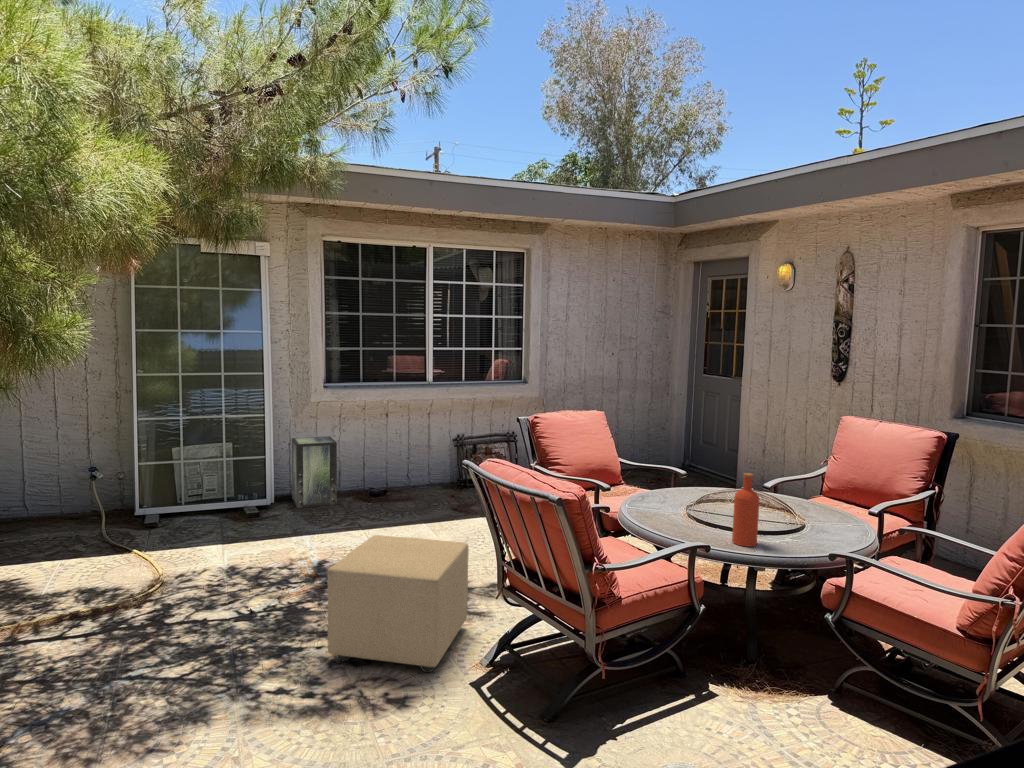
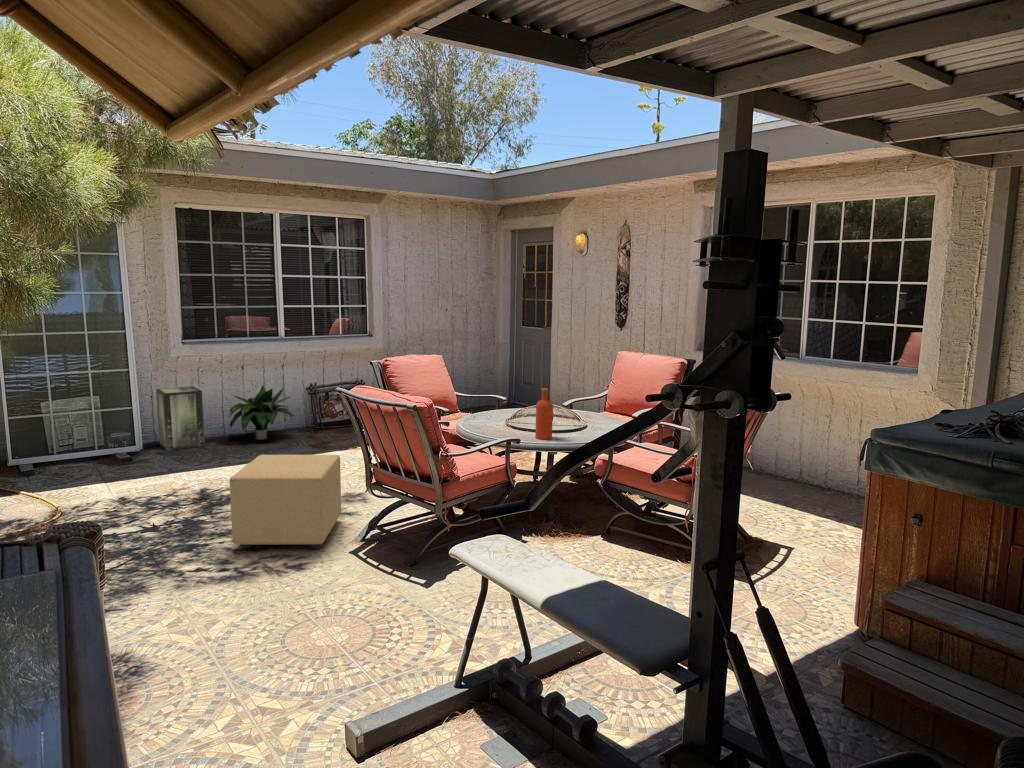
potted plant: none [363,438,435,500] -> present [229,386,294,440]

